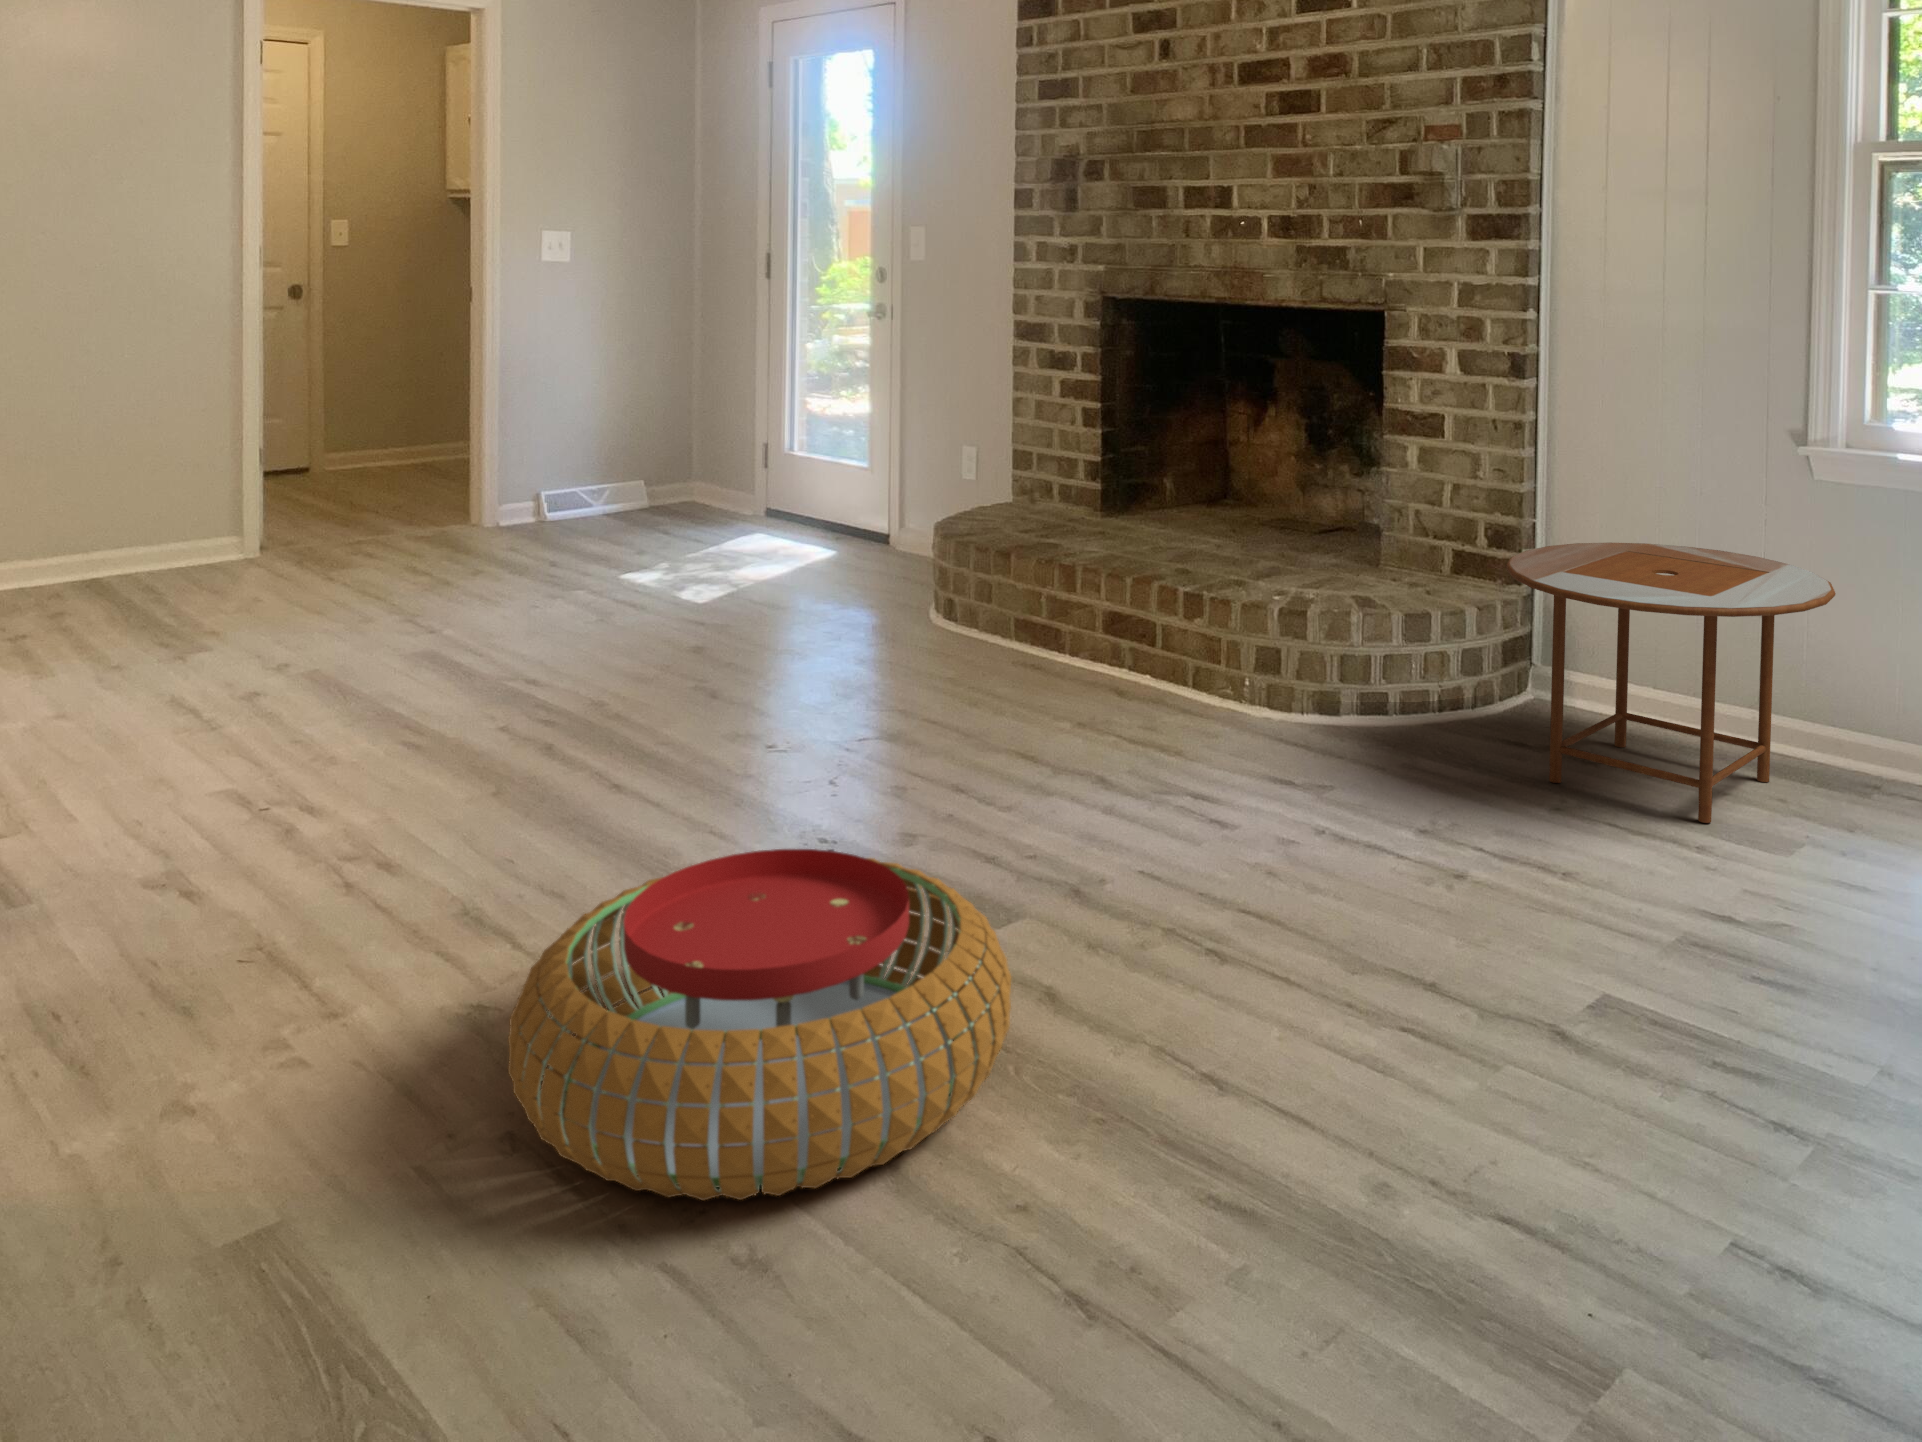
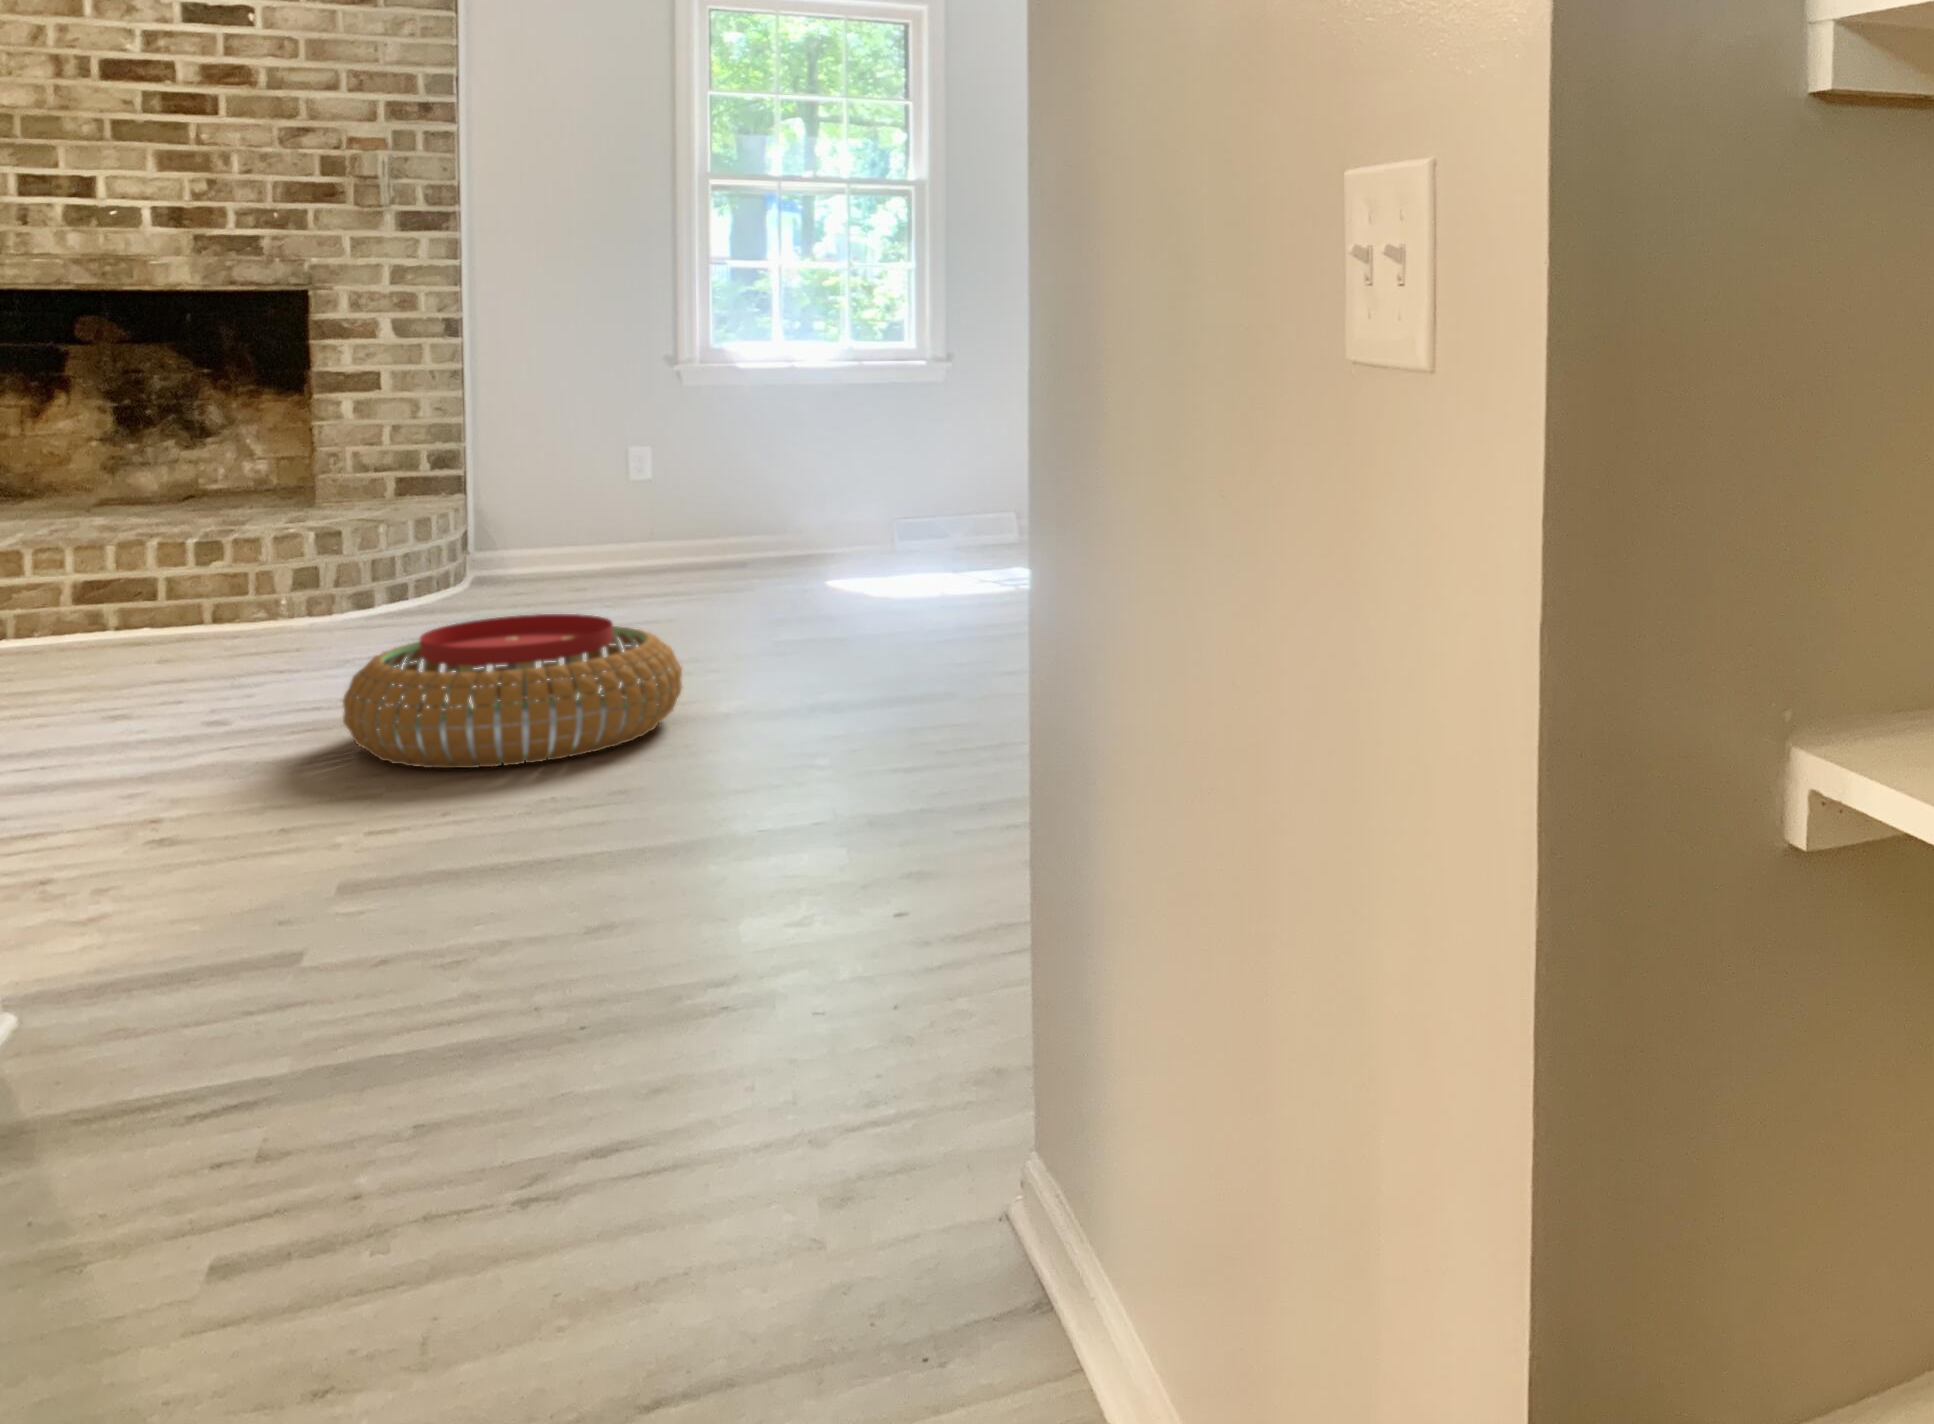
side table: present [1506,542,1836,823] -> none [520,440,743,598]

